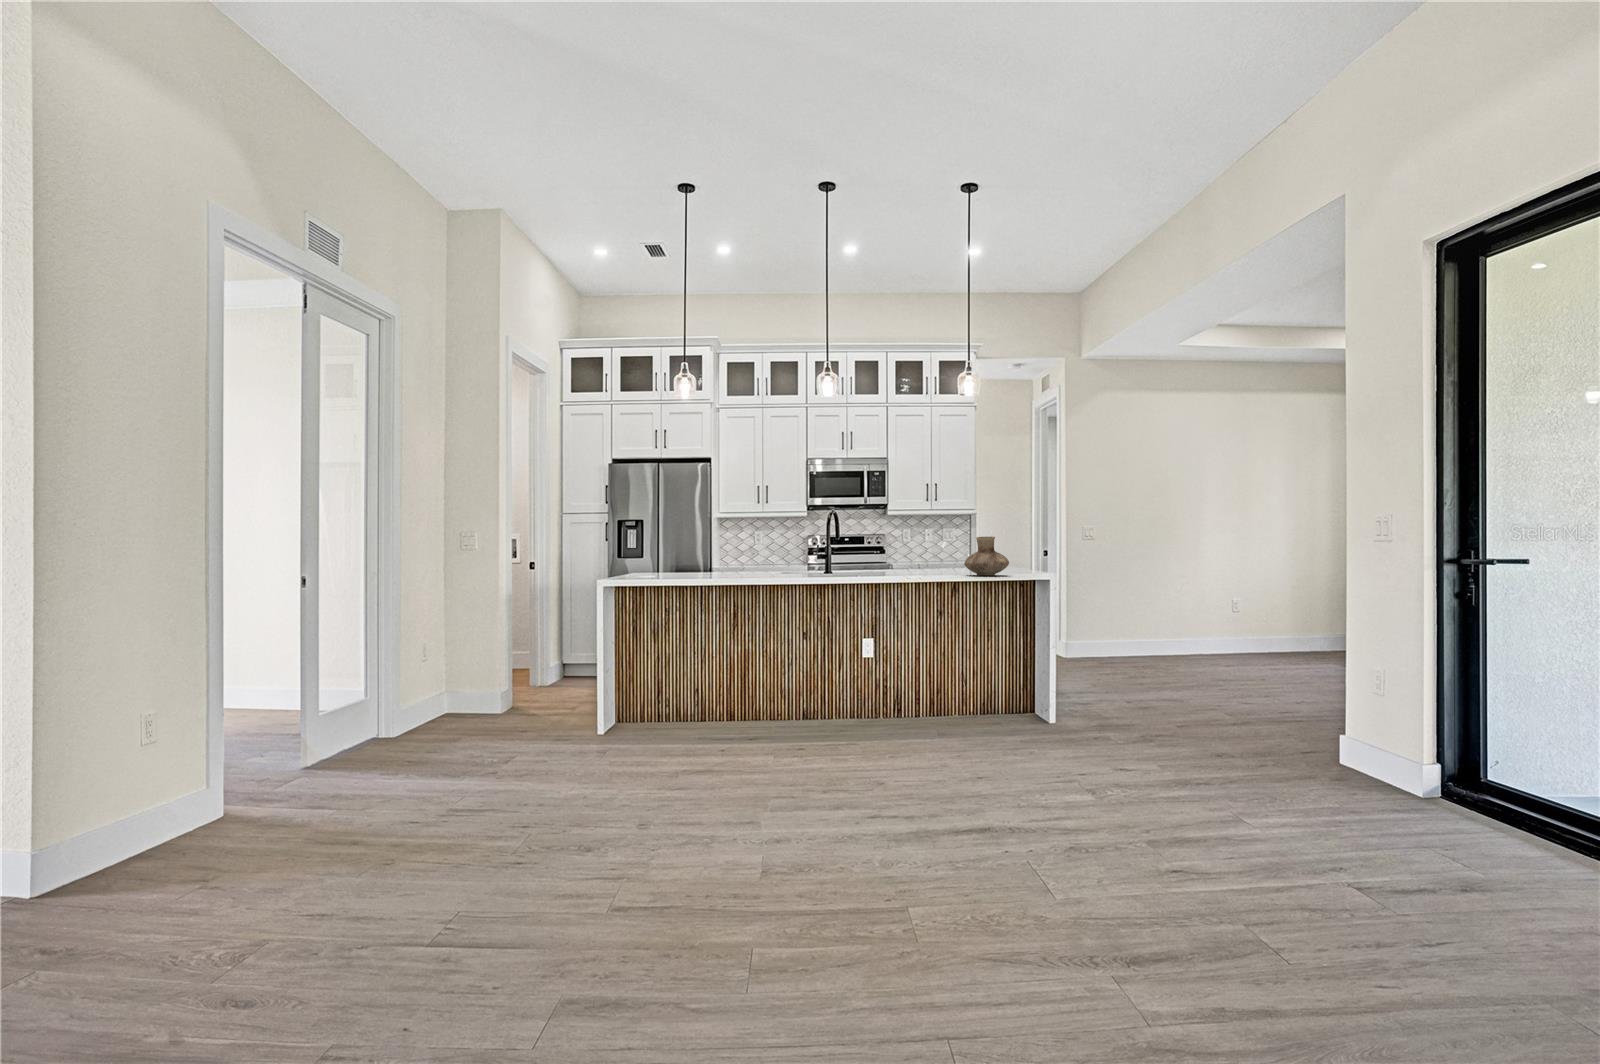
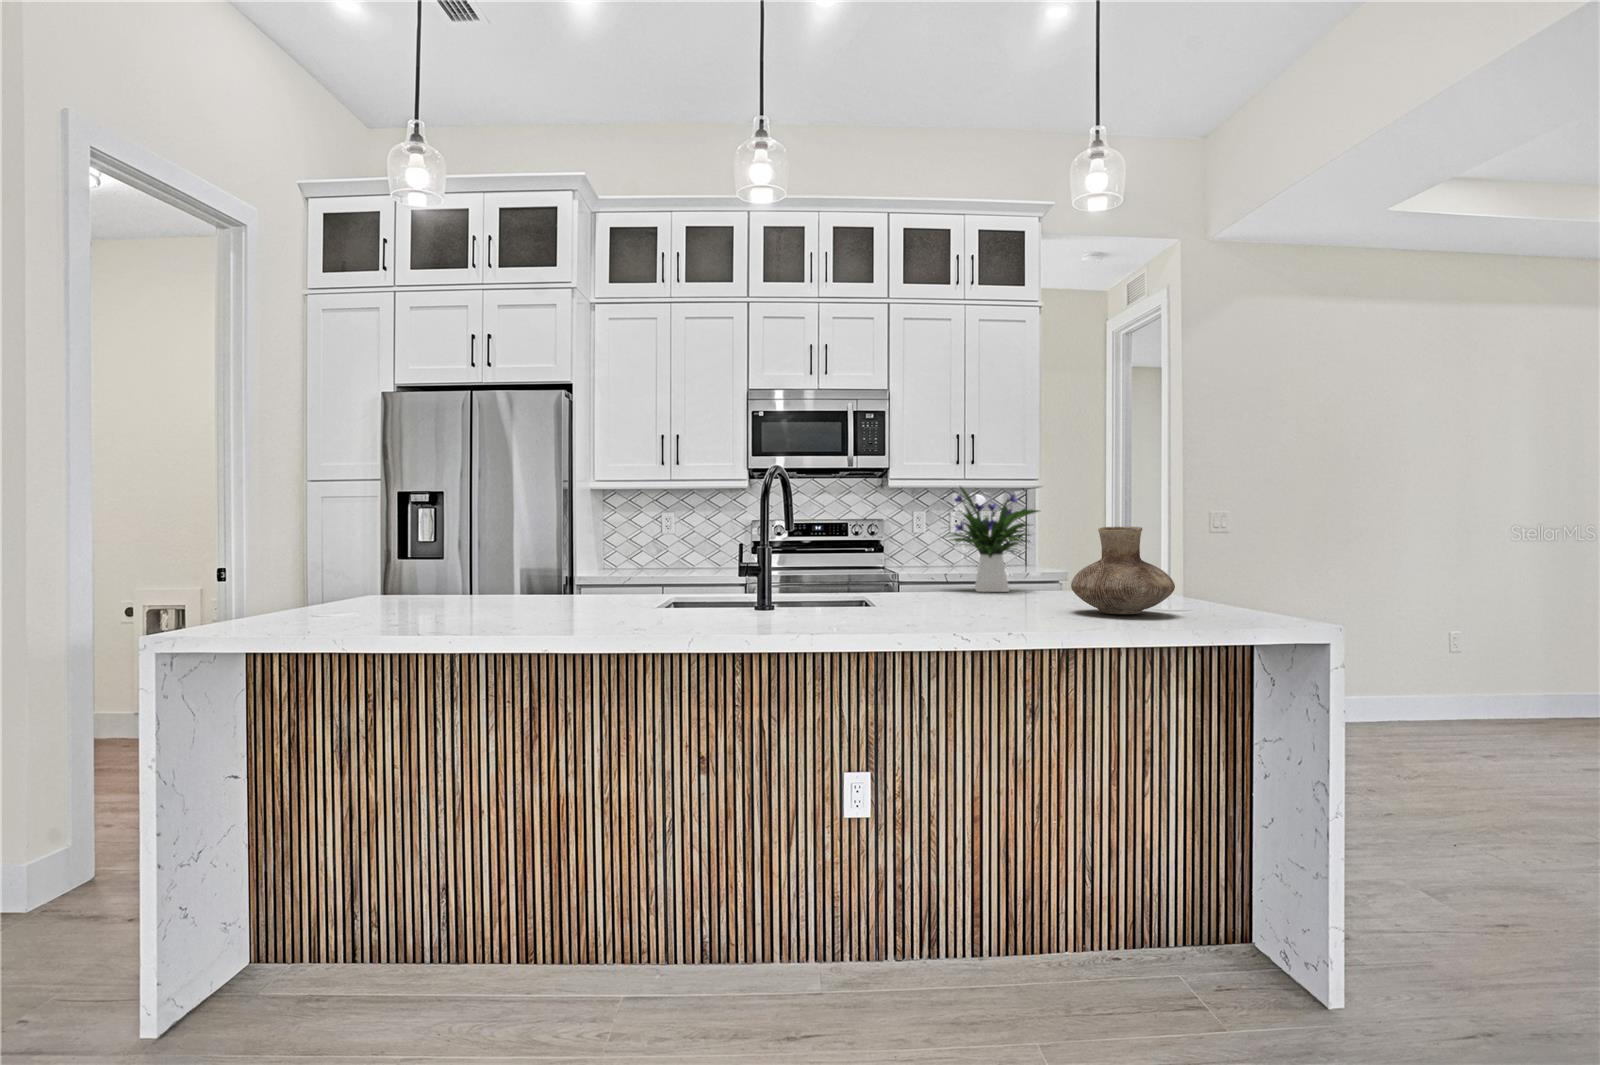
flower arrangement: none [912,516,964,571] -> present [949,487,1039,592]

